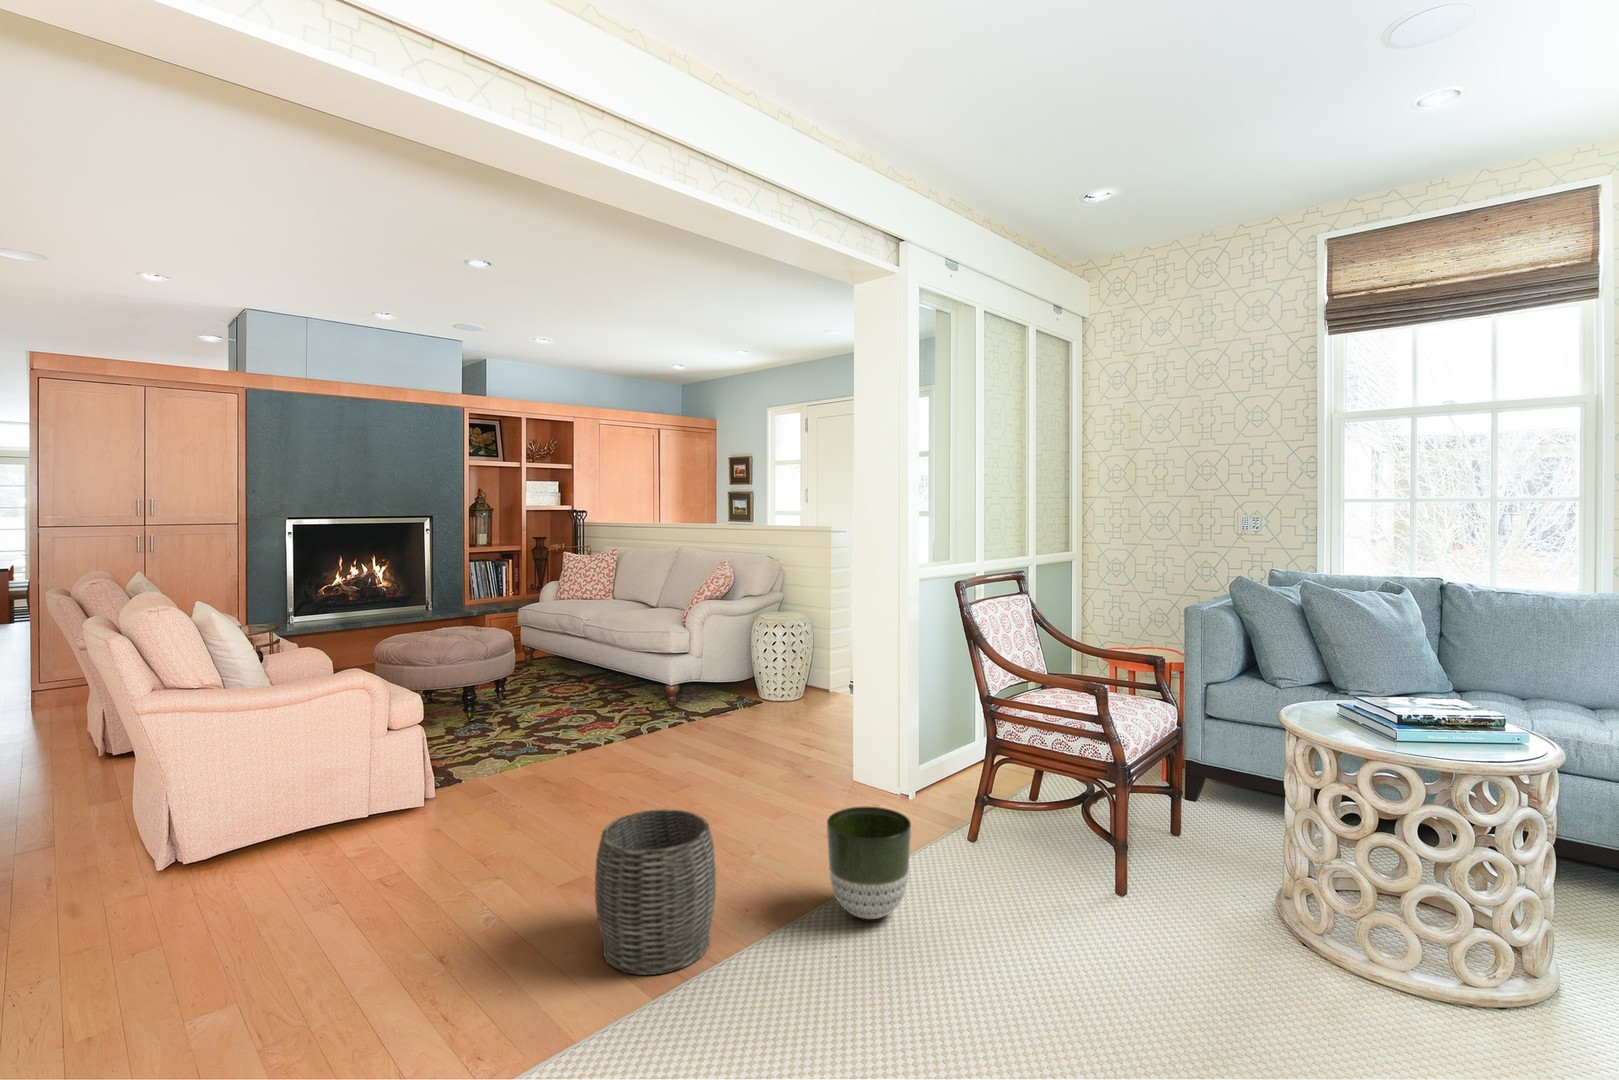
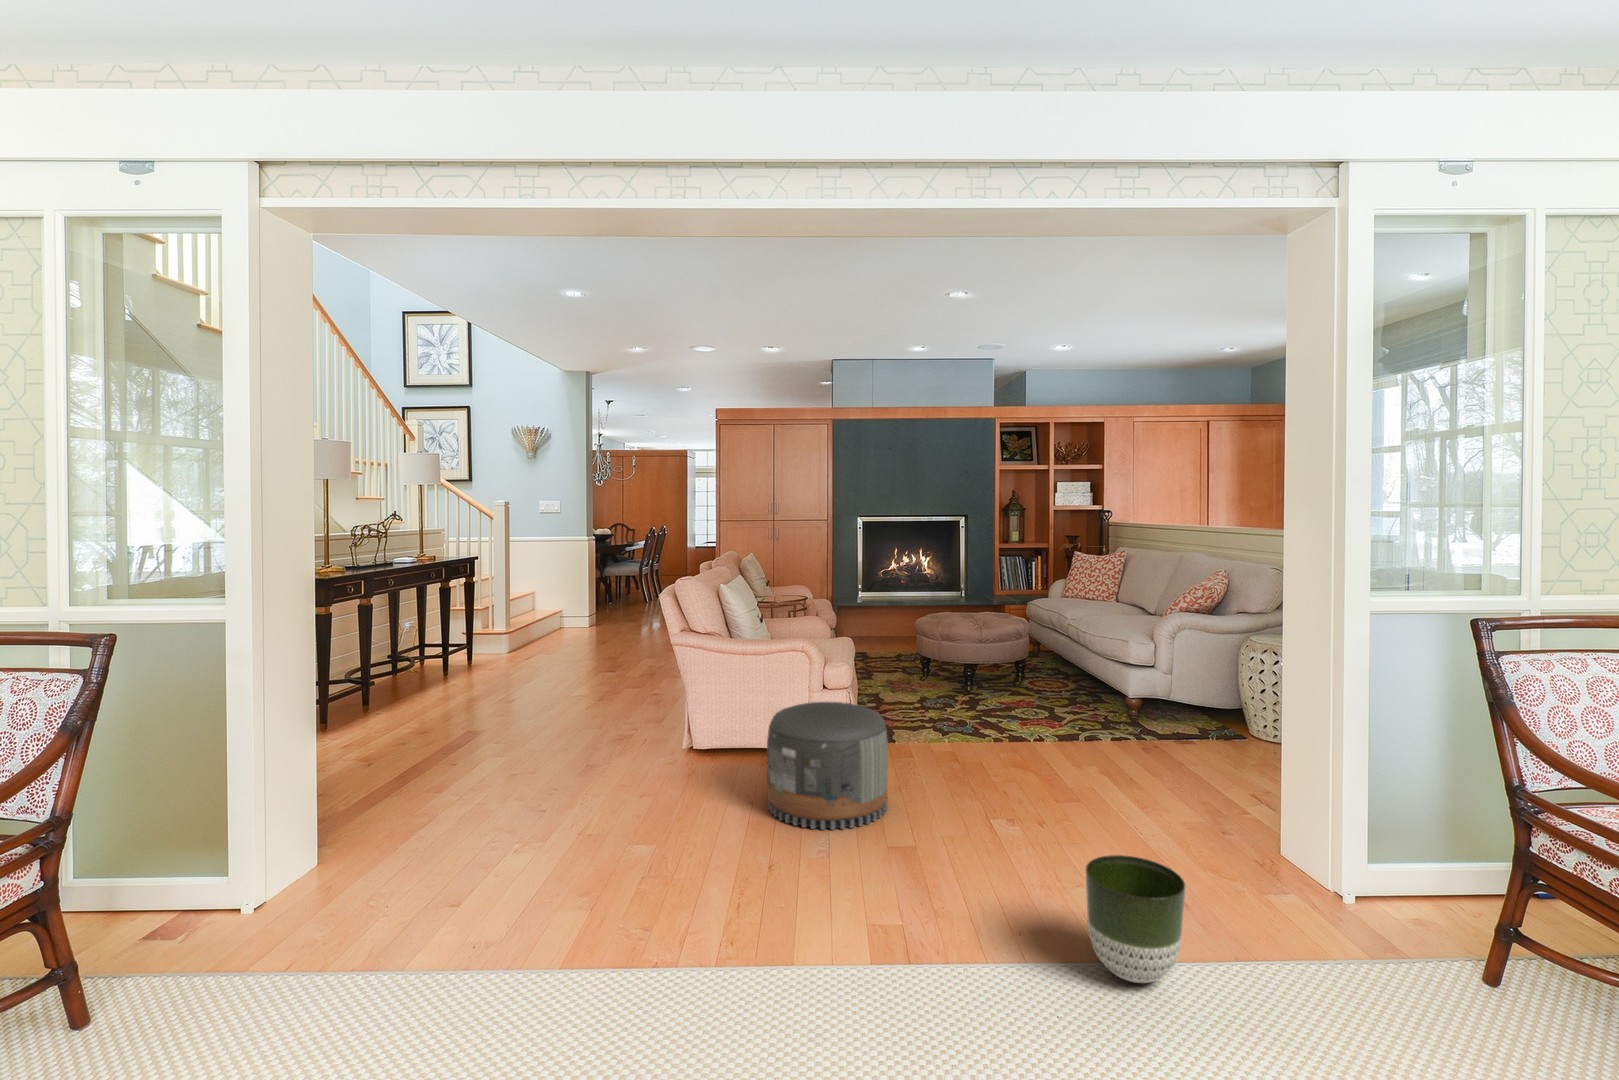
pouf: none [347,738,521,911] -> present [767,702,888,830]
woven basket: present [595,809,716,975] -> none [867,796,972,940]

